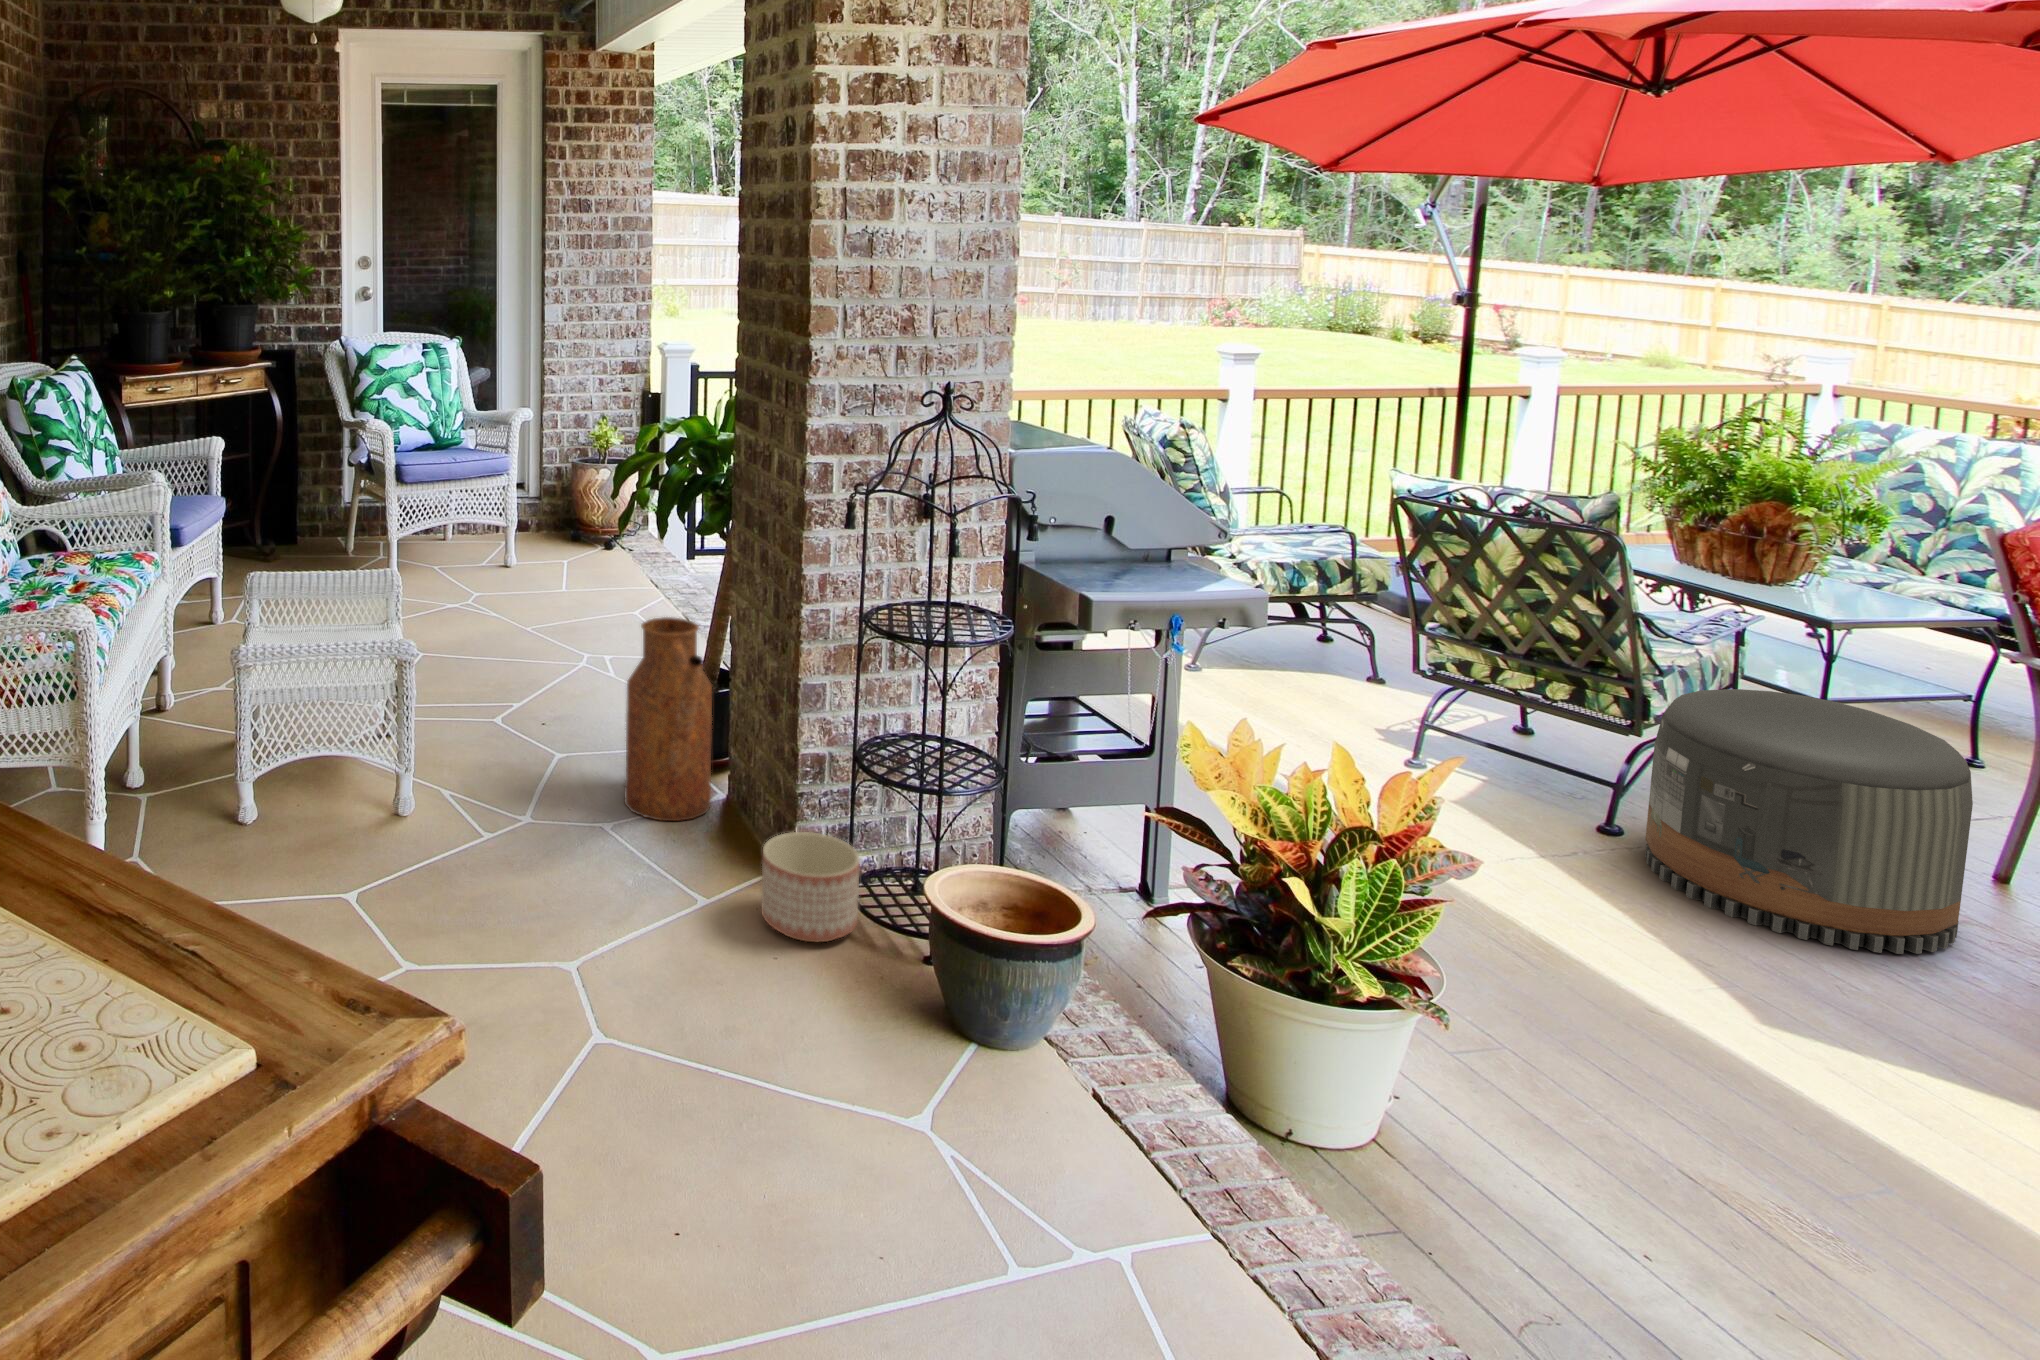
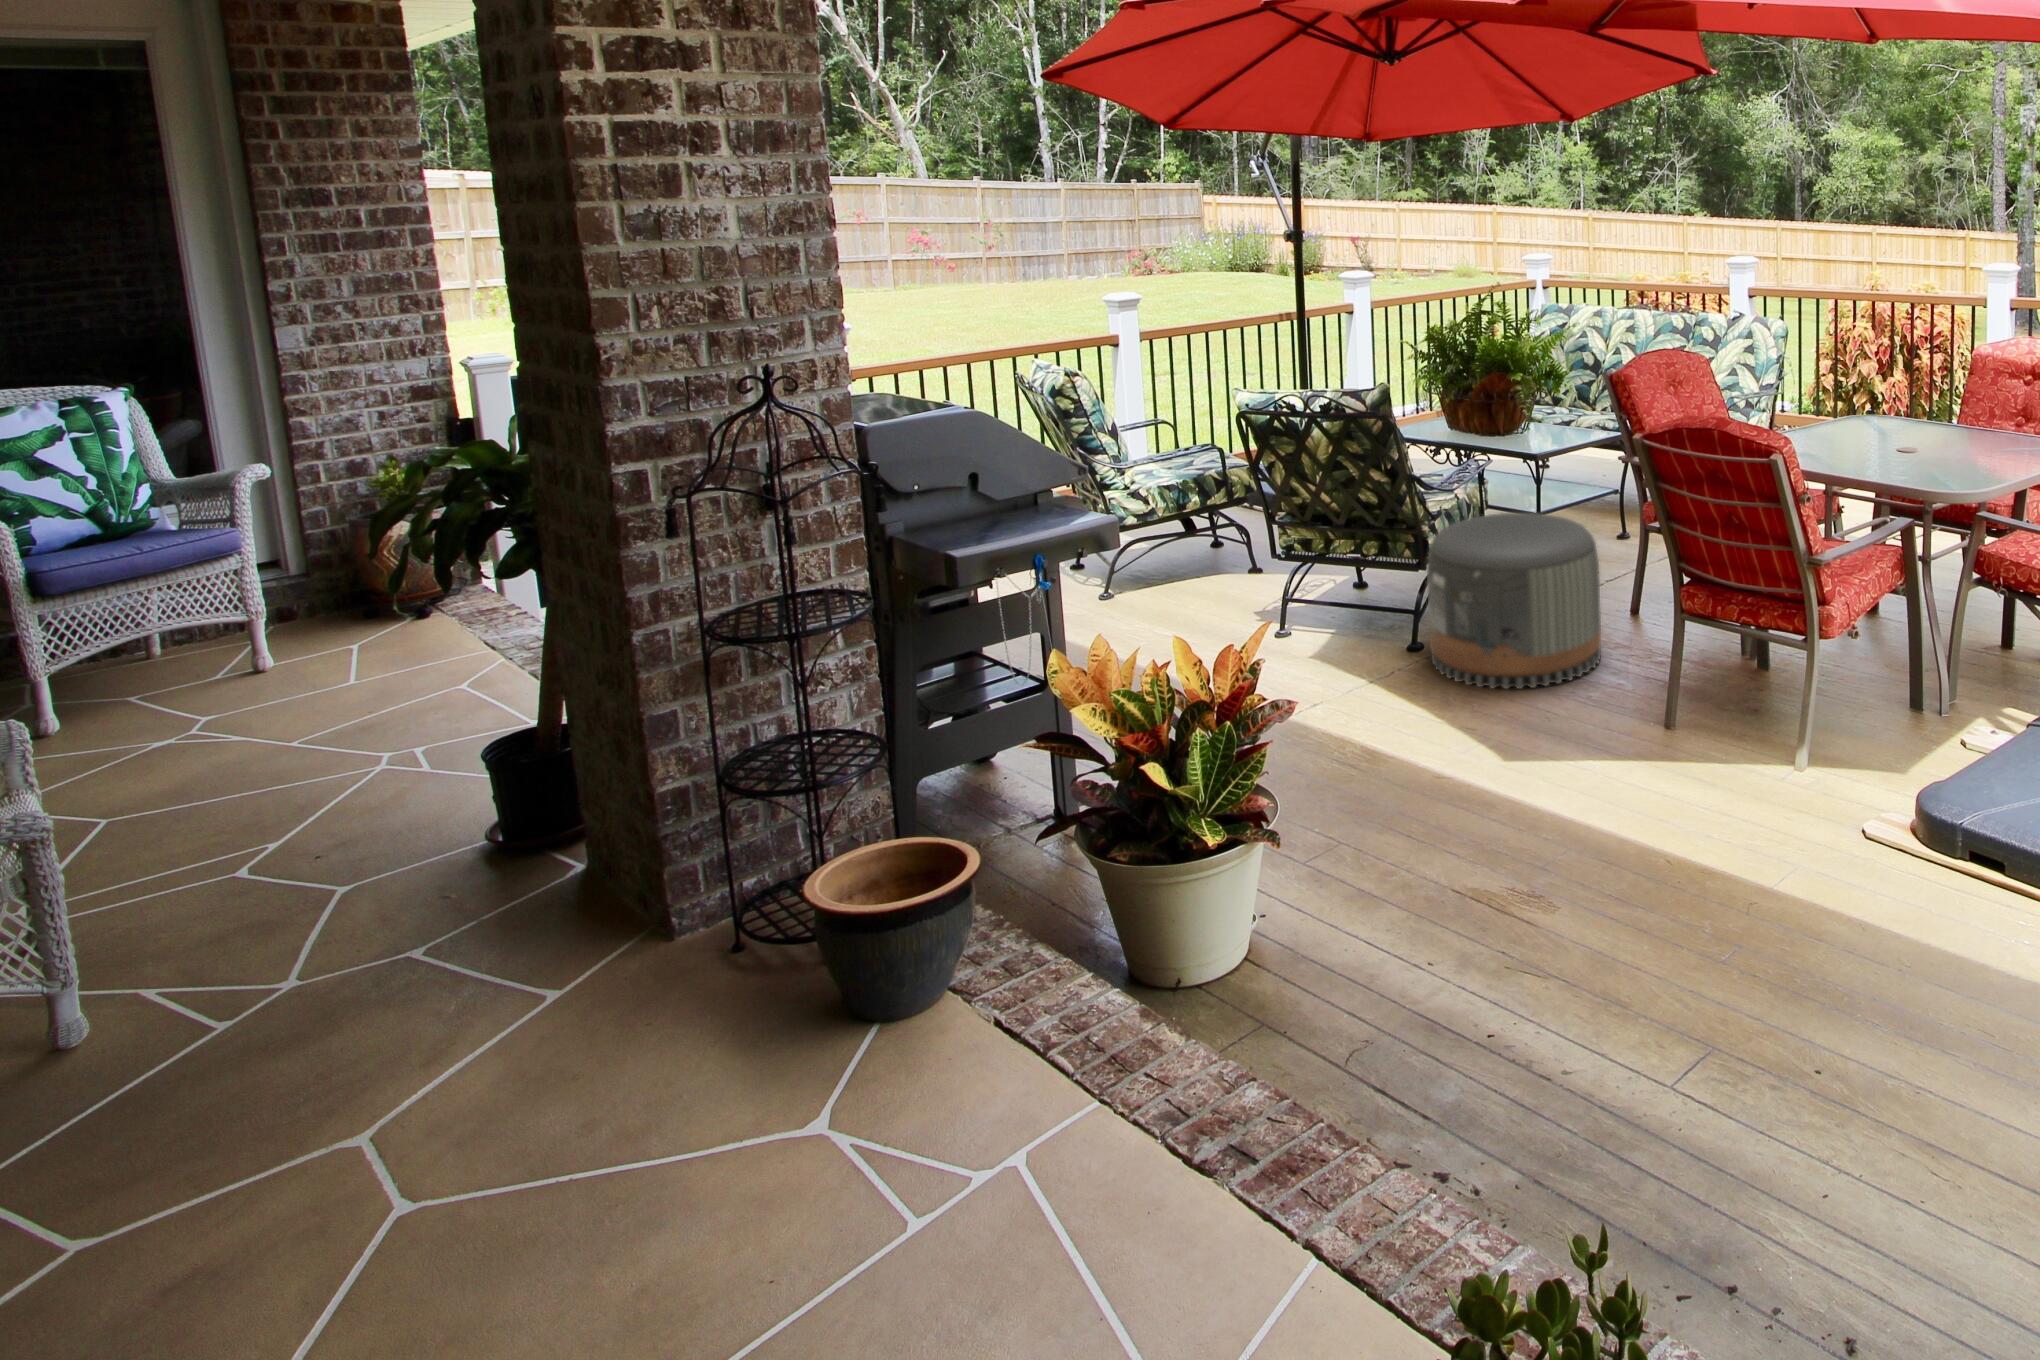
watering can: present [625,617,712,821] -> none [420,685,567,932]
planter: present [761,832,860,942] -> none [620,874,750,1000]

